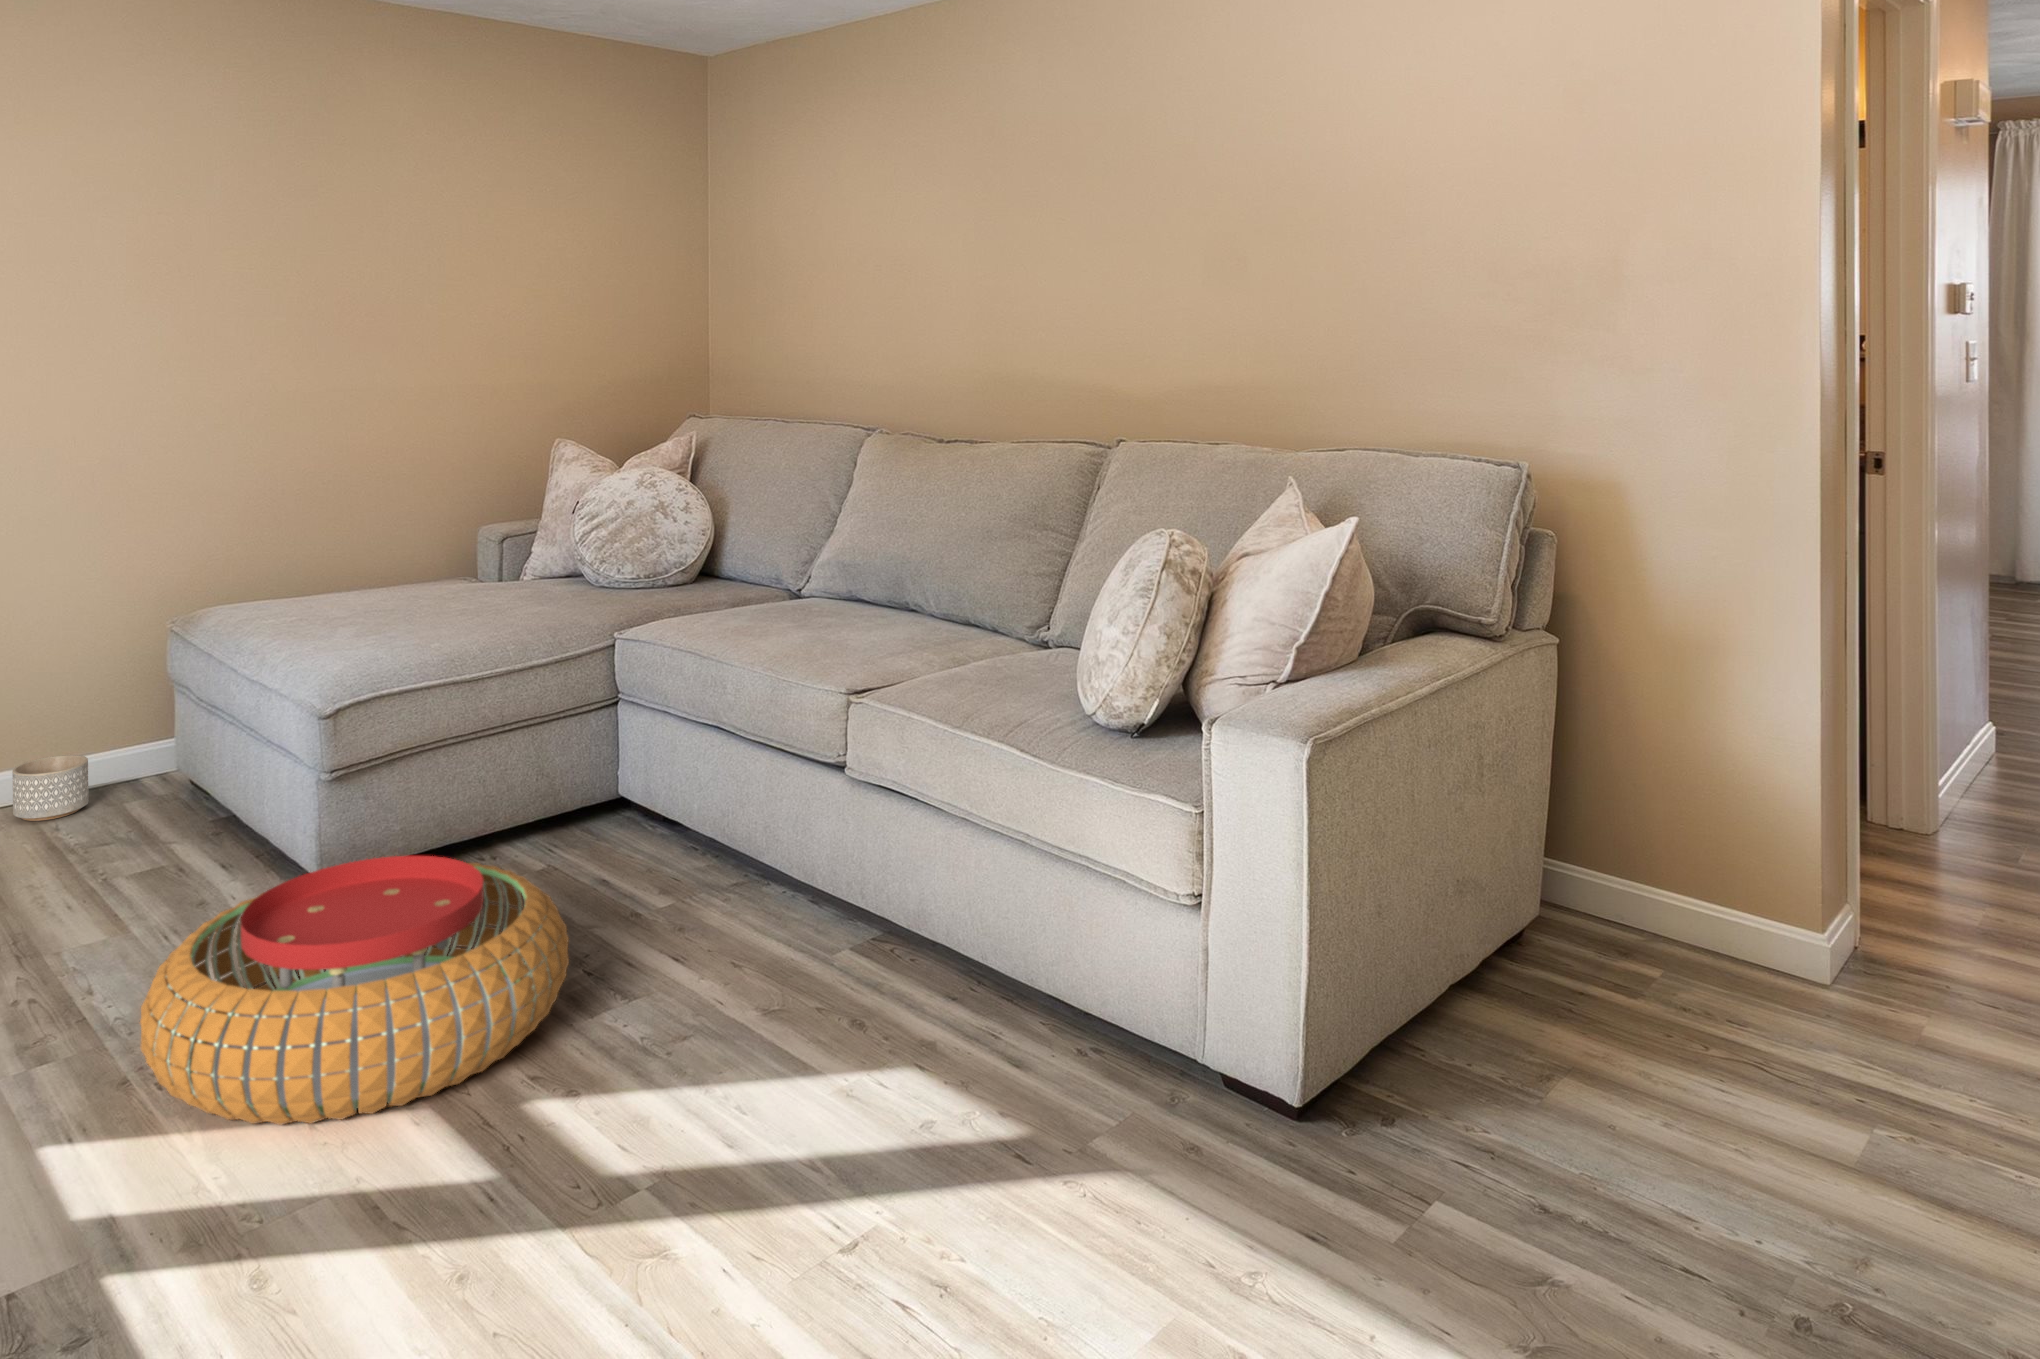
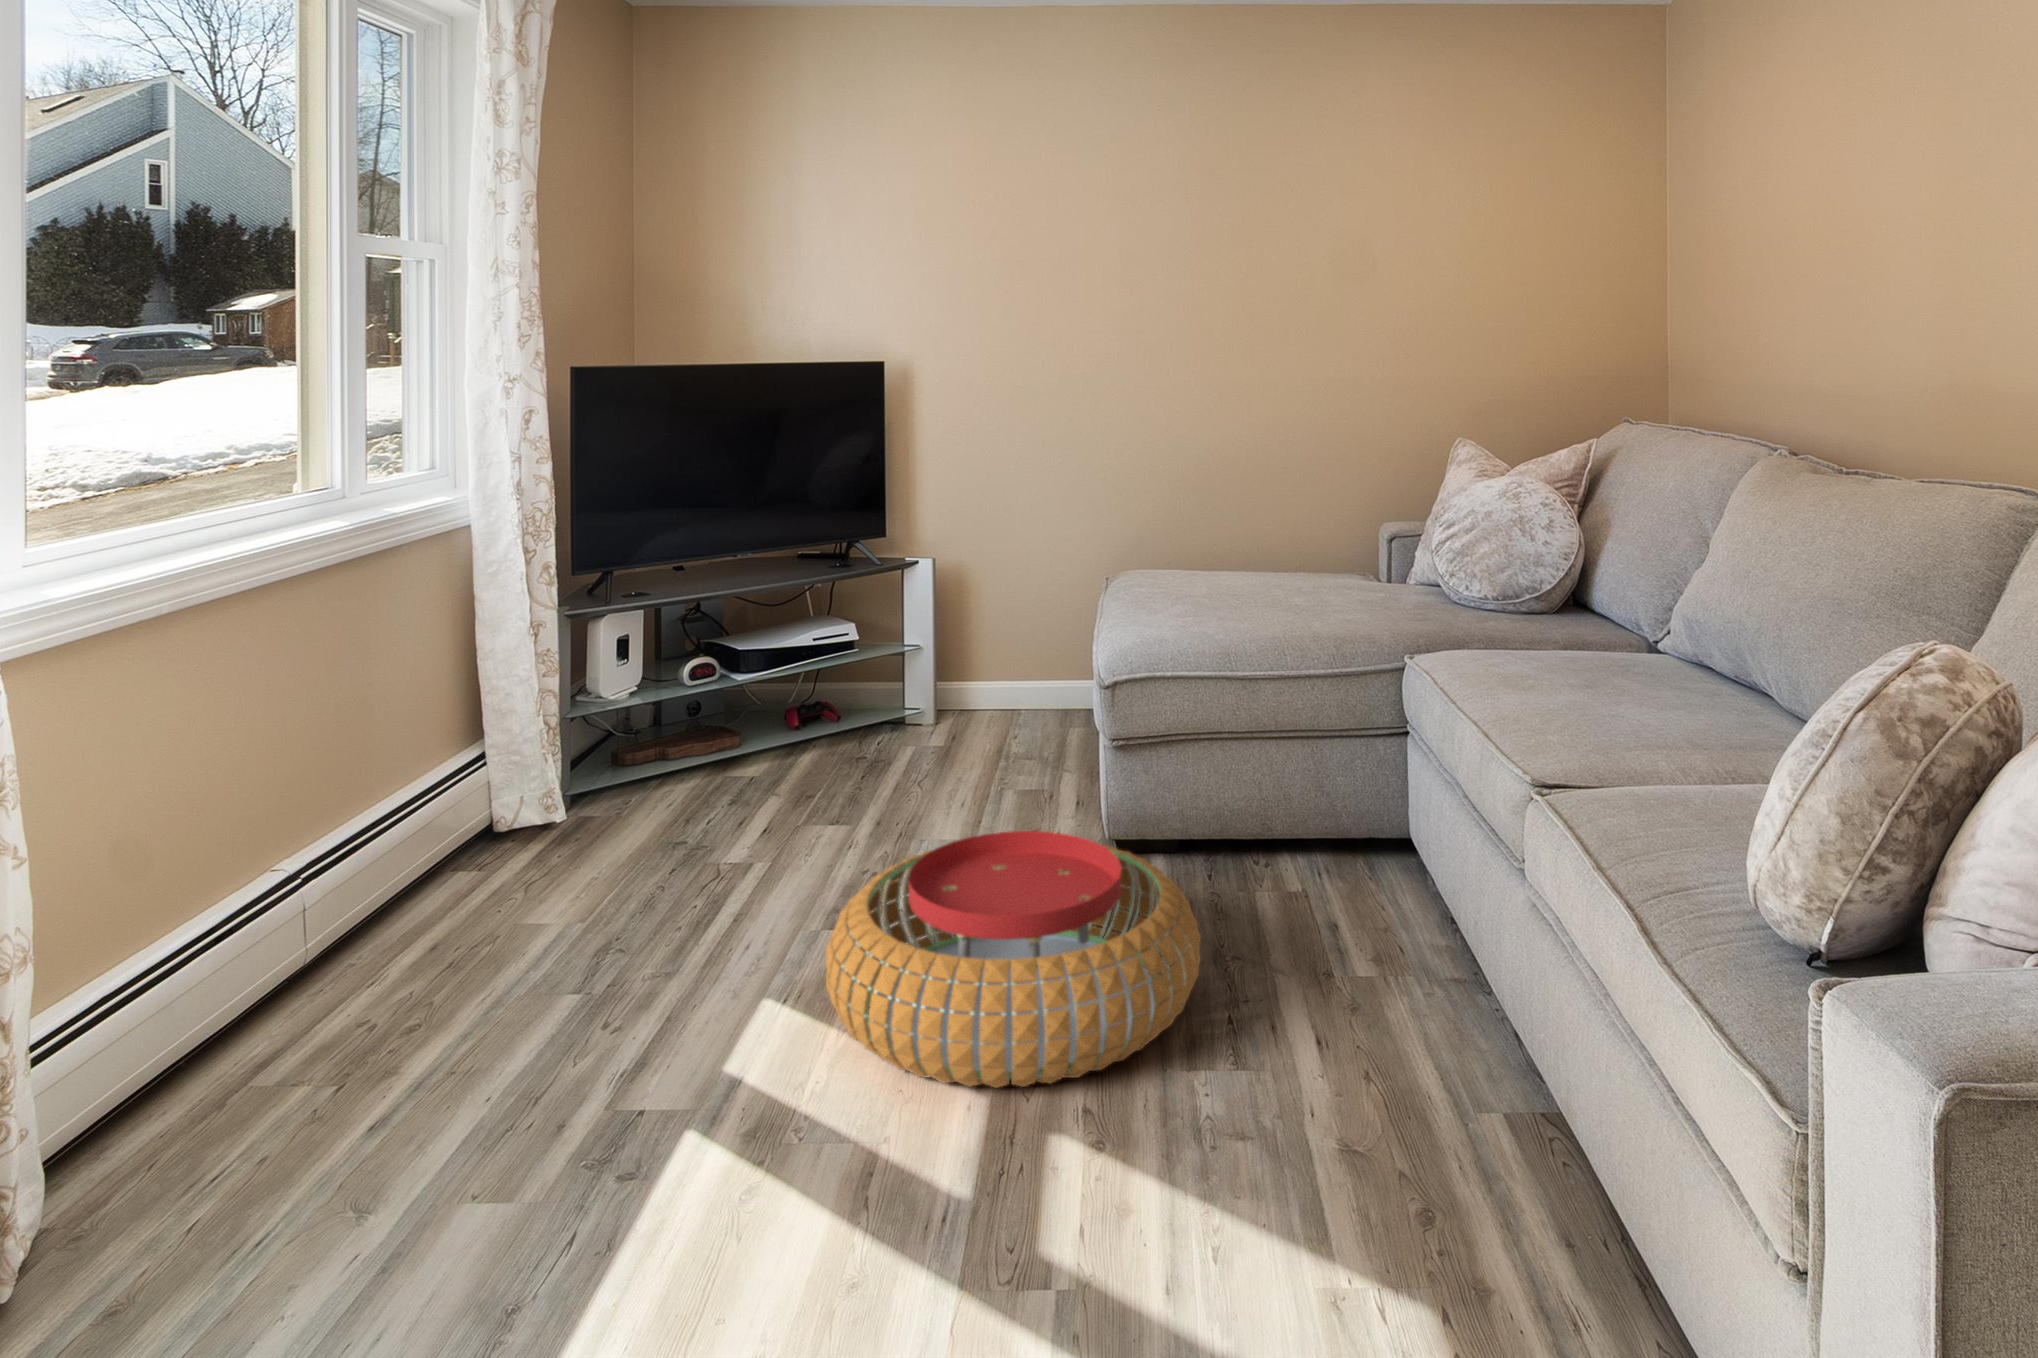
planter: present [12,755,89,821] -> none [1002,675,1054,727]

